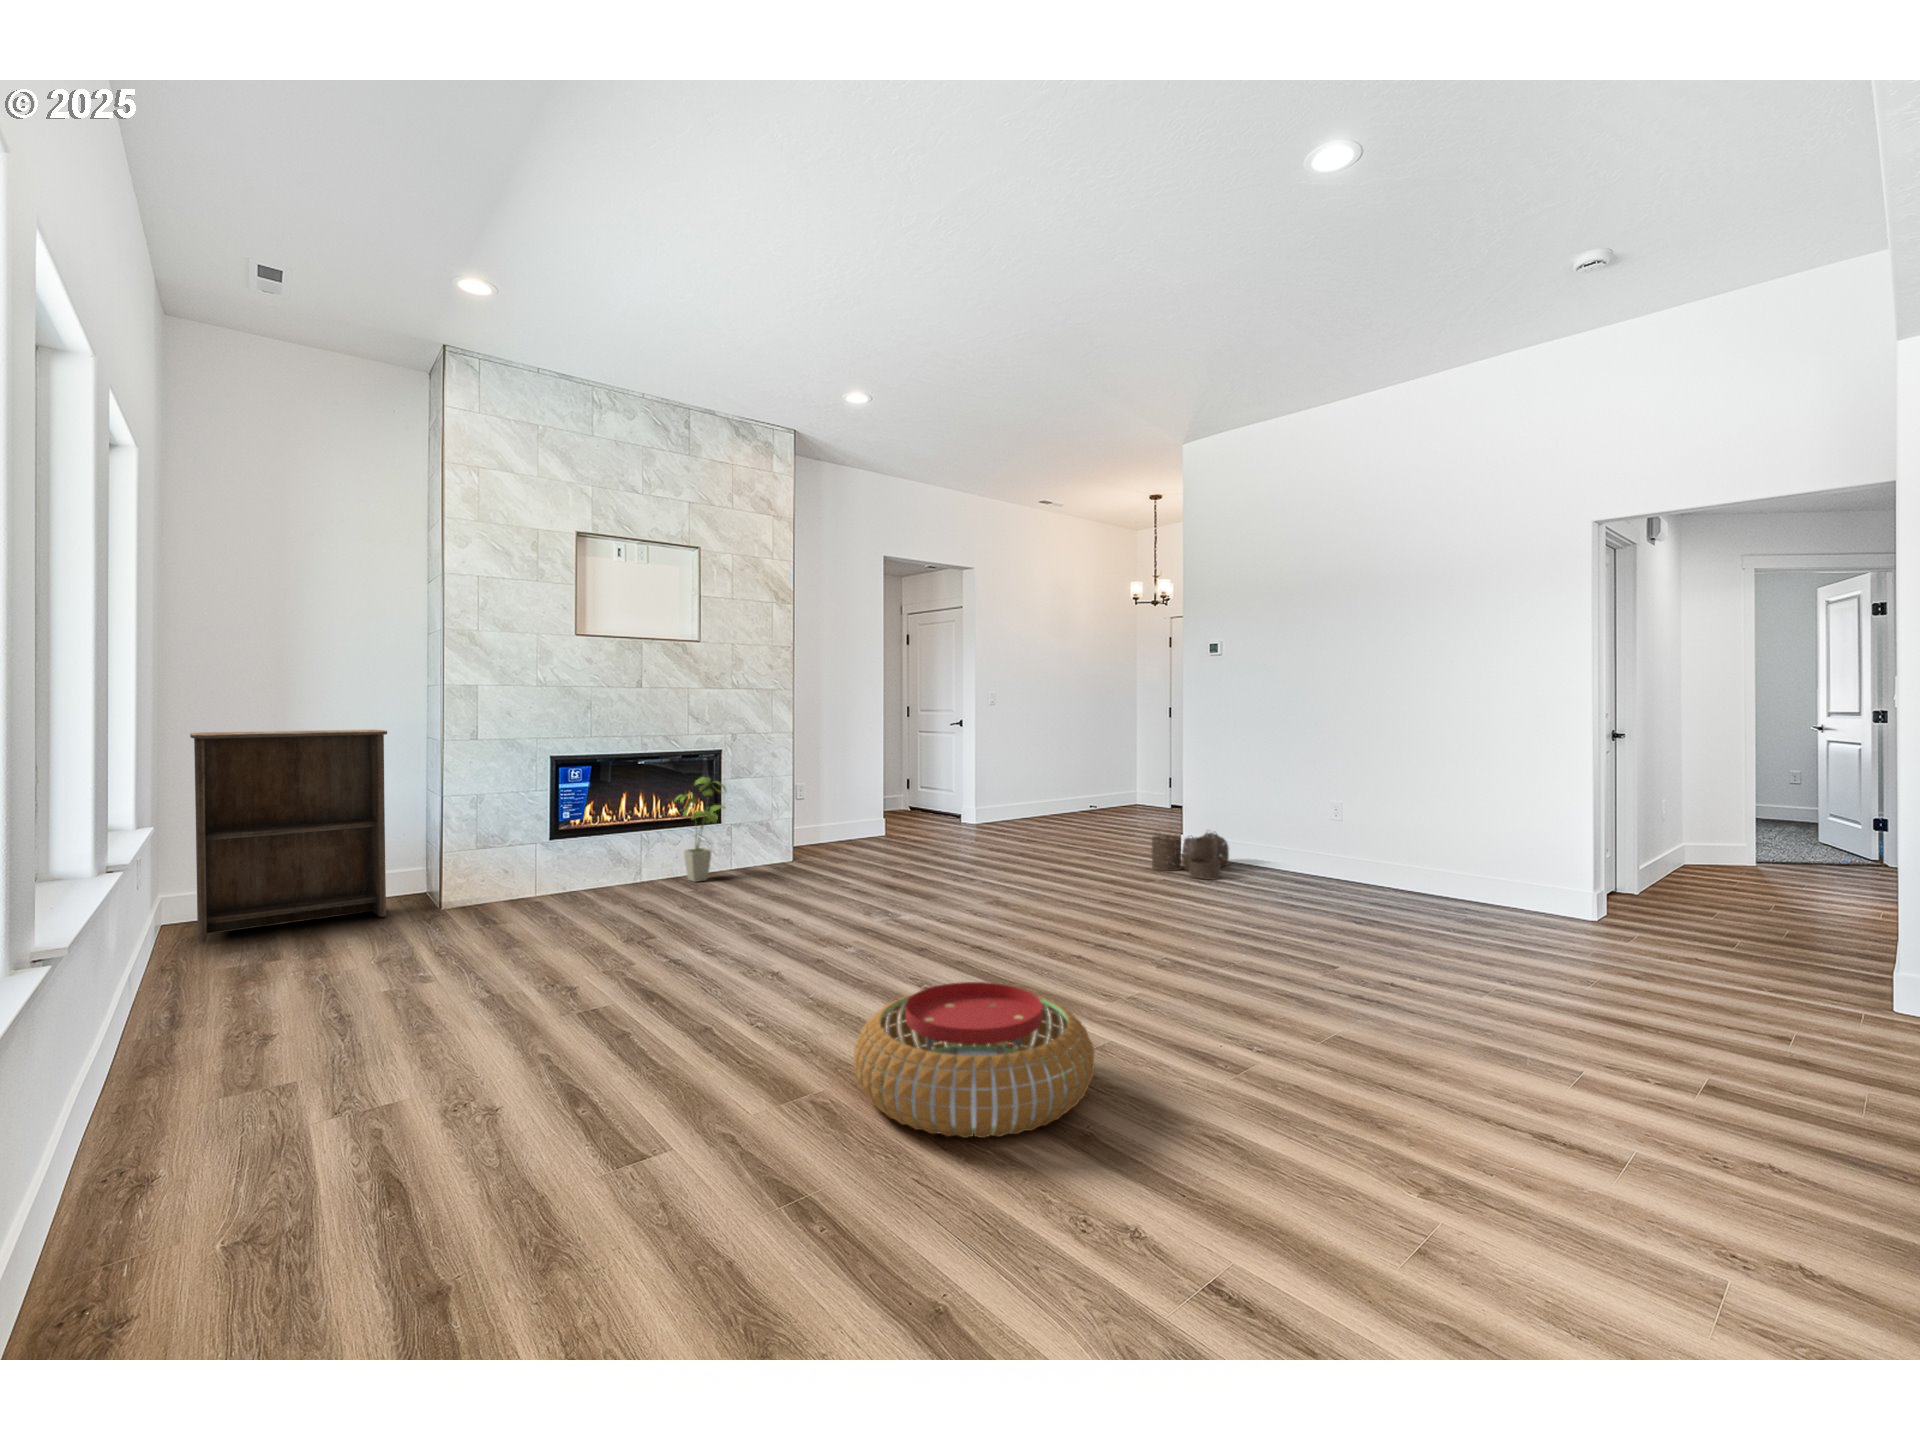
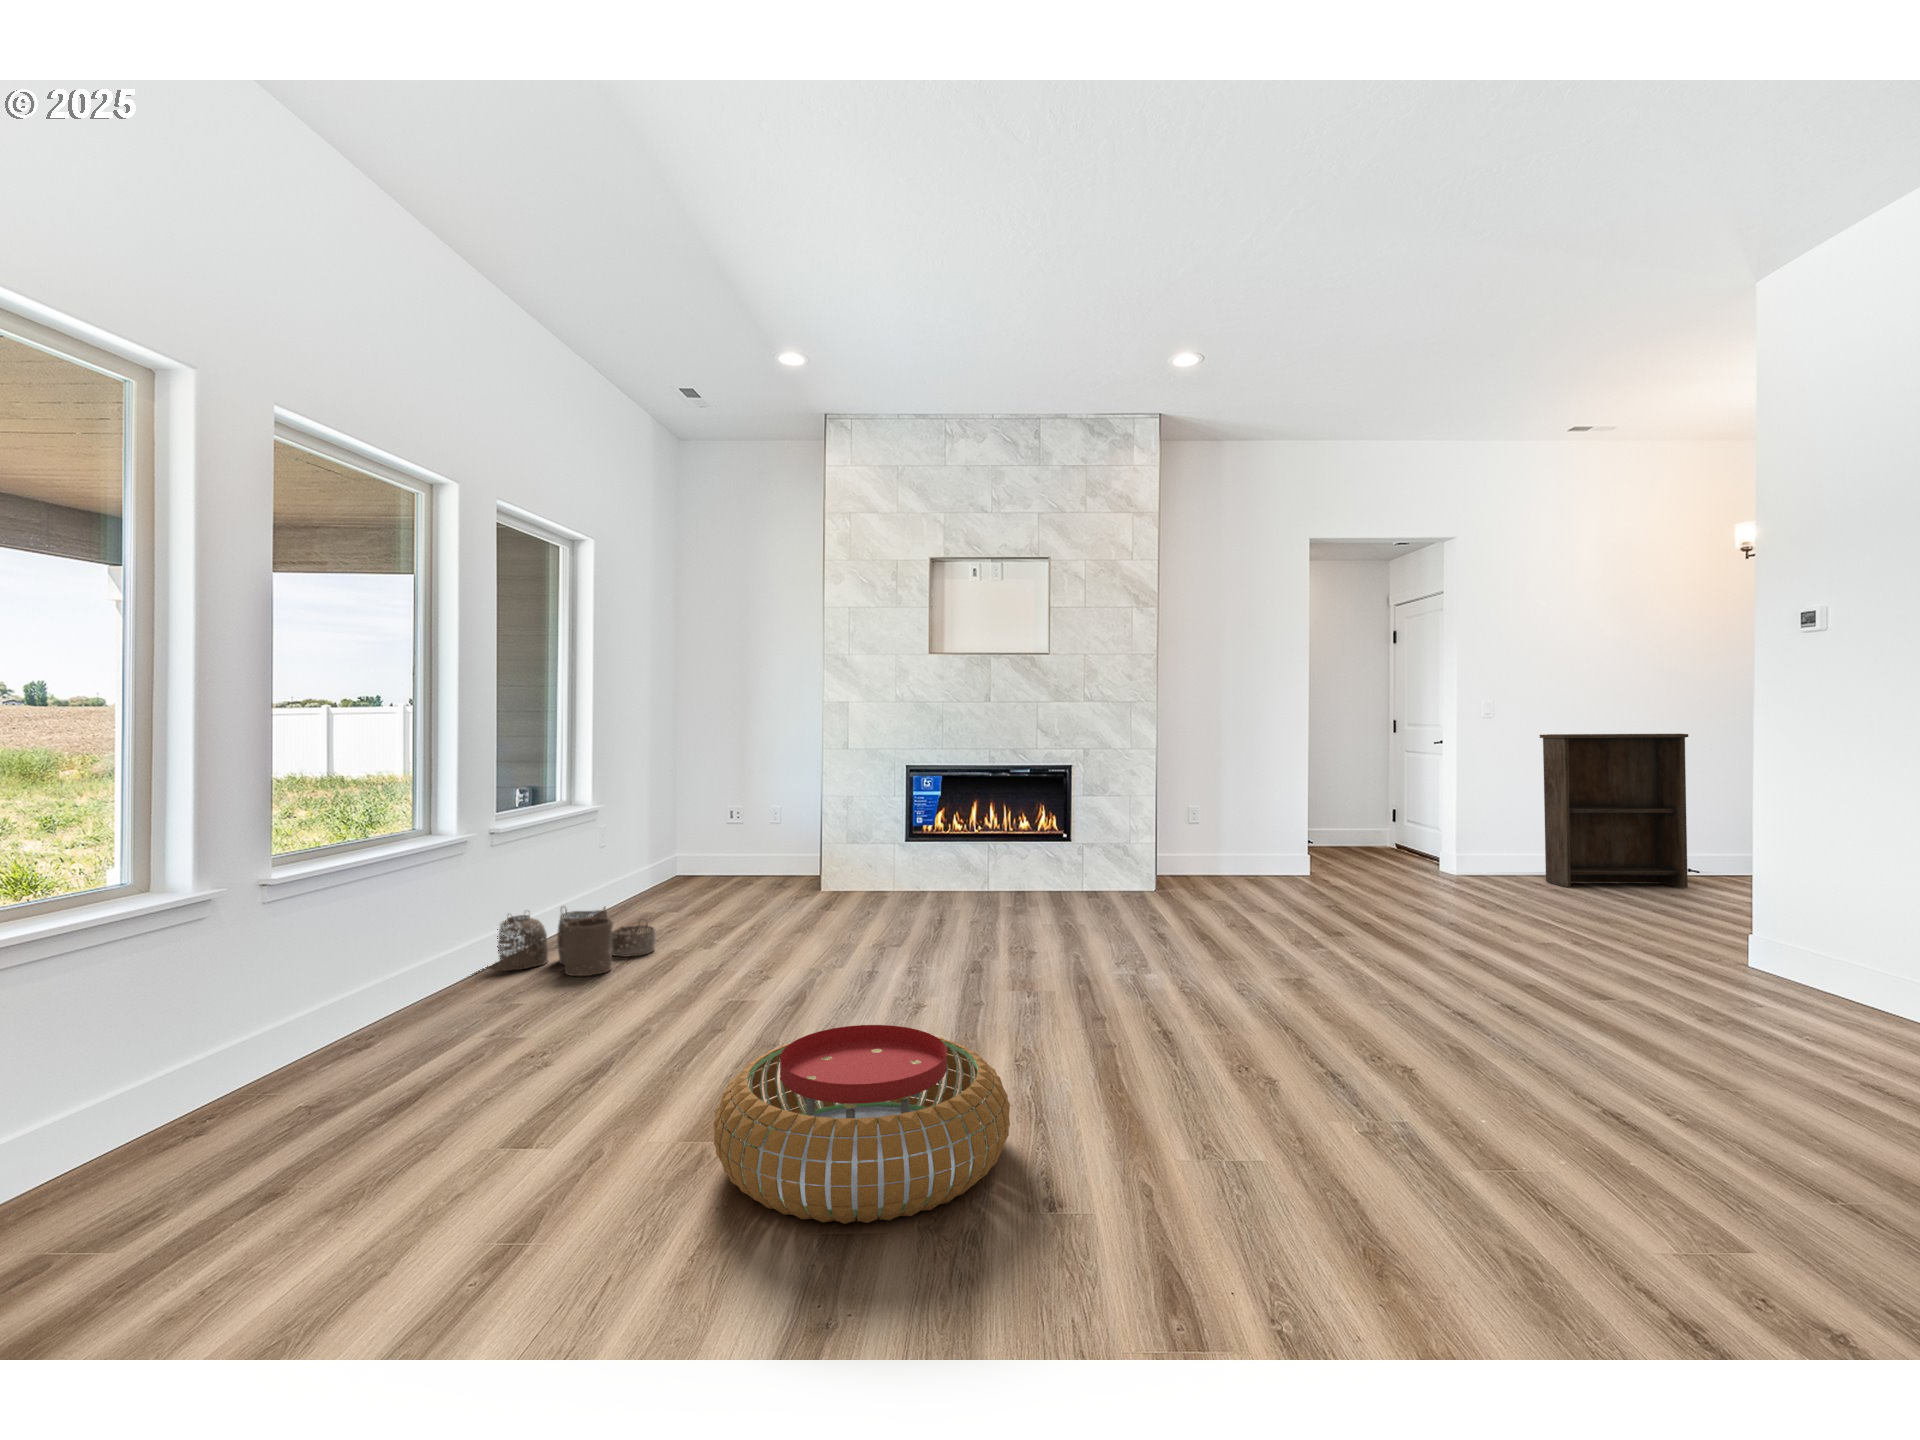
bookshelf: present [190,730,387,943] -> present [1540,734,1688,888]
house plant: present [675,777,726,882] -> none [1014,791,1070,898]
woven basket: present [1152,833,1229,879] -> present [488,907,655,976]

